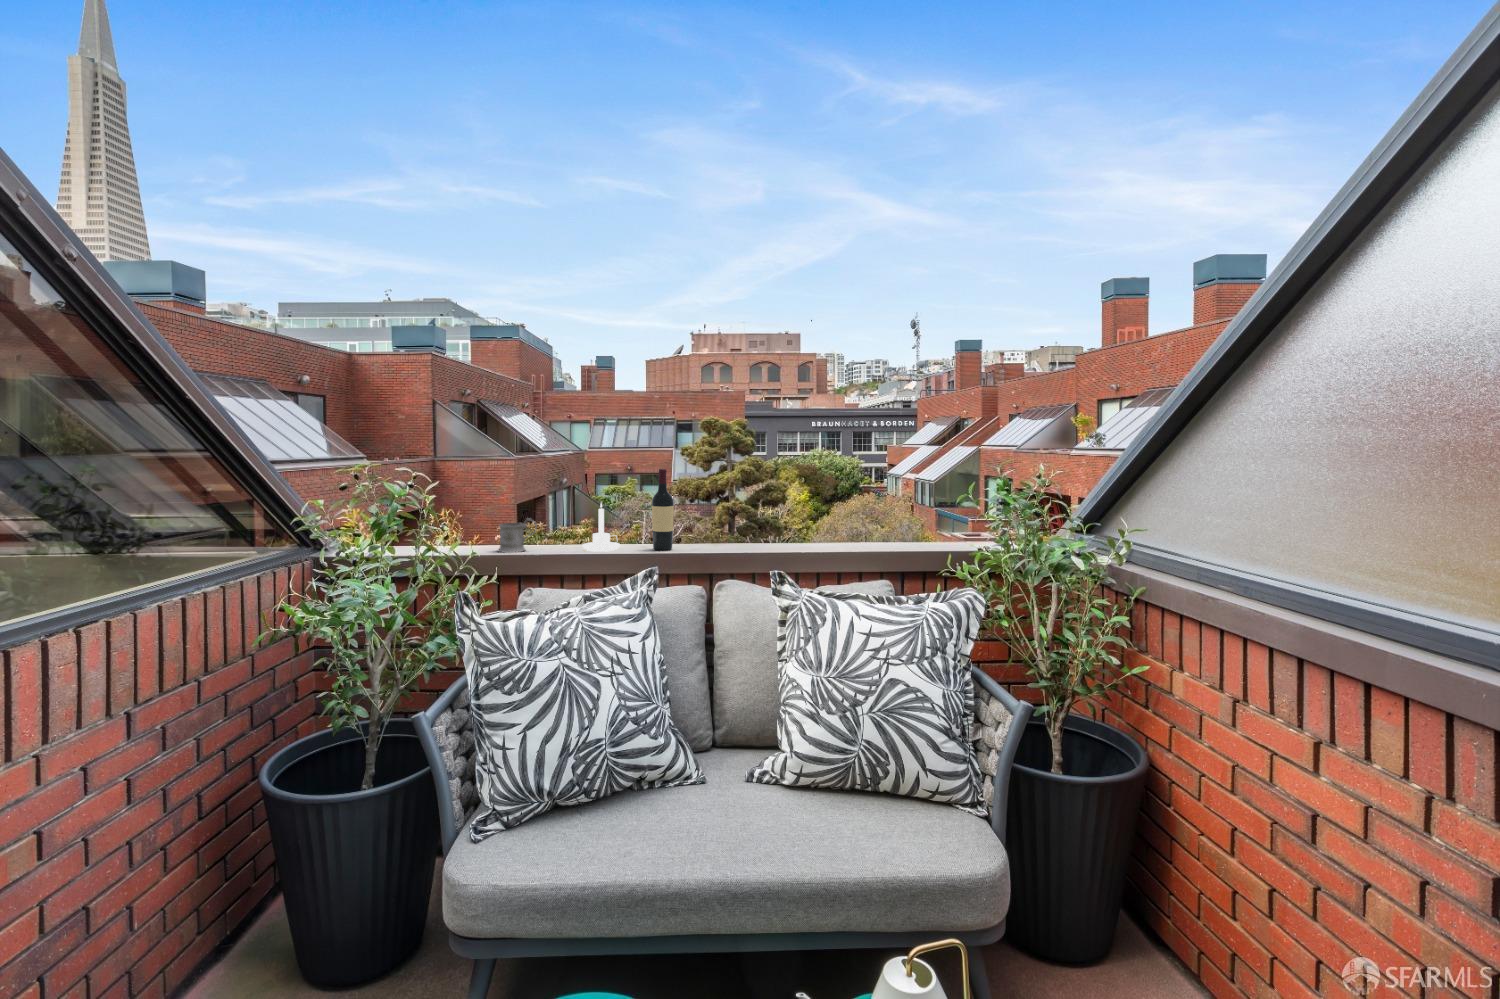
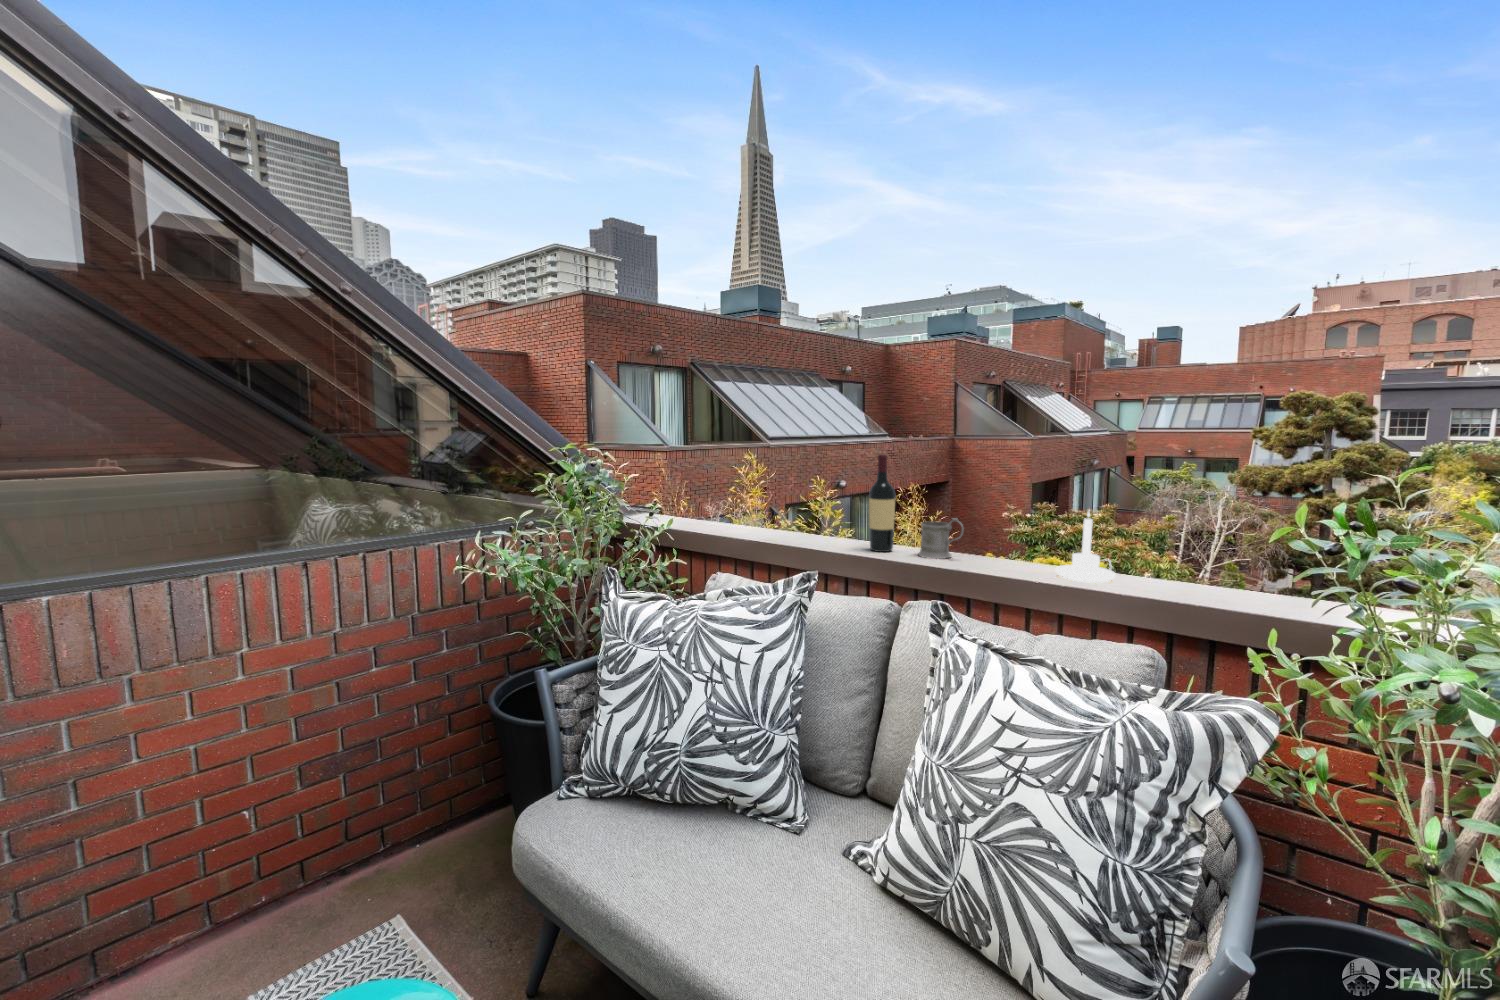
candle holder: present [582,503,620,552] -> present [1055,510,1116,583]
mug: present [498,518,537,553] -> present [918,518,964,559]

